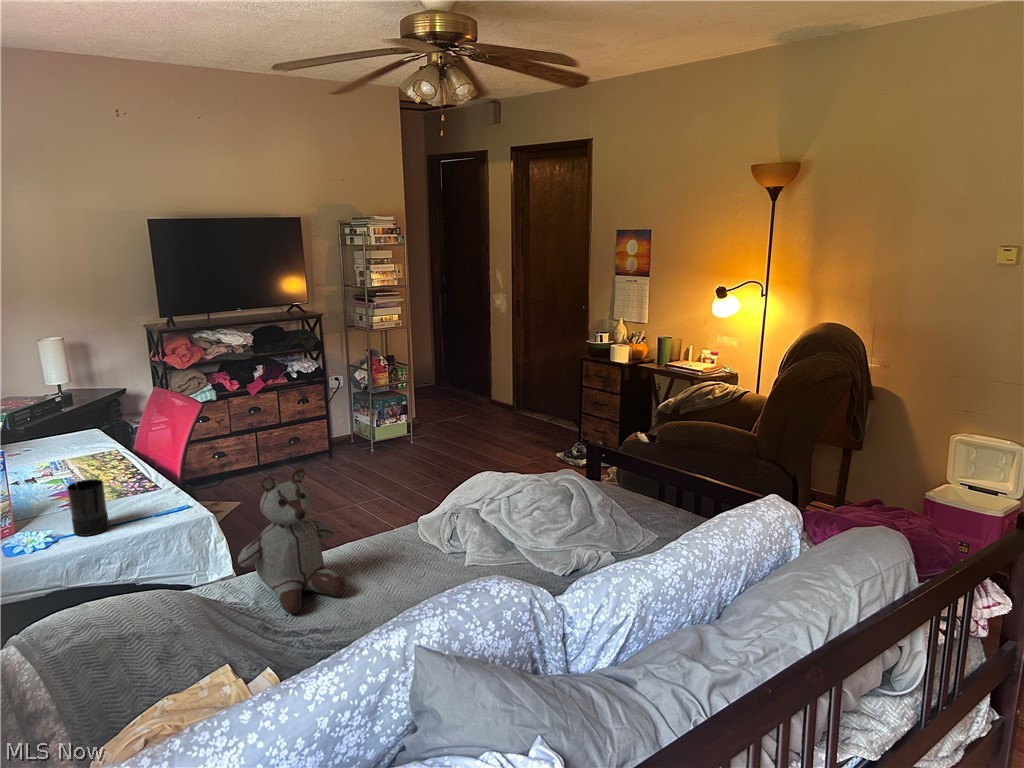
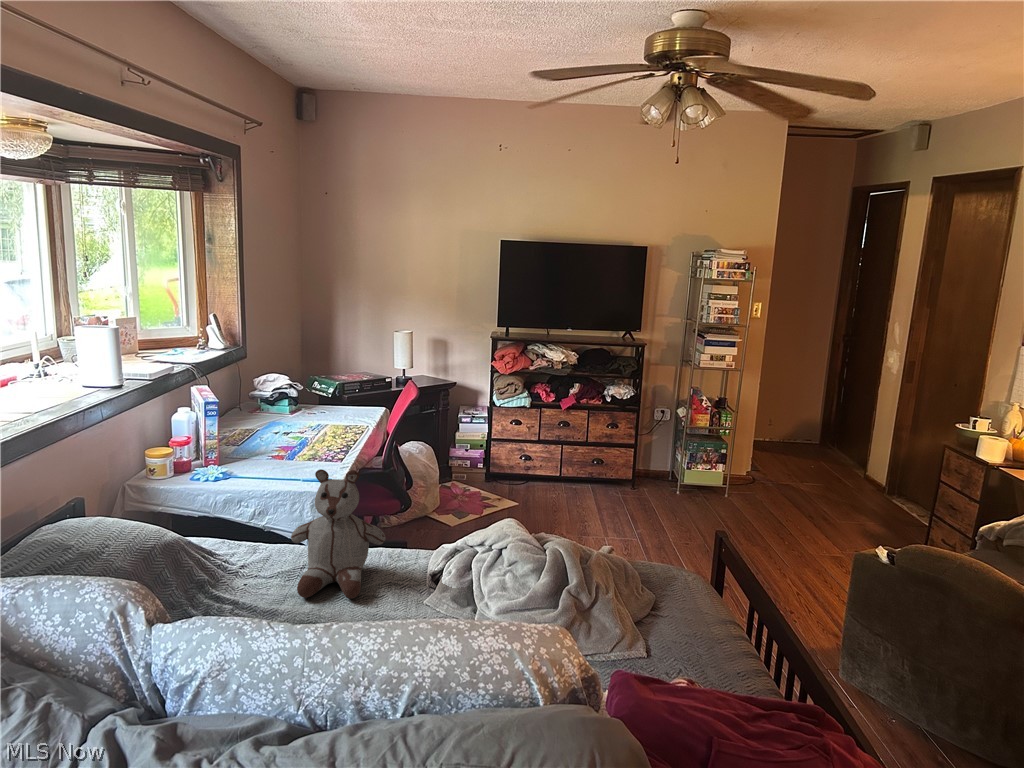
candle: present [67,479,109,536] -> none [237,434,264,481]

